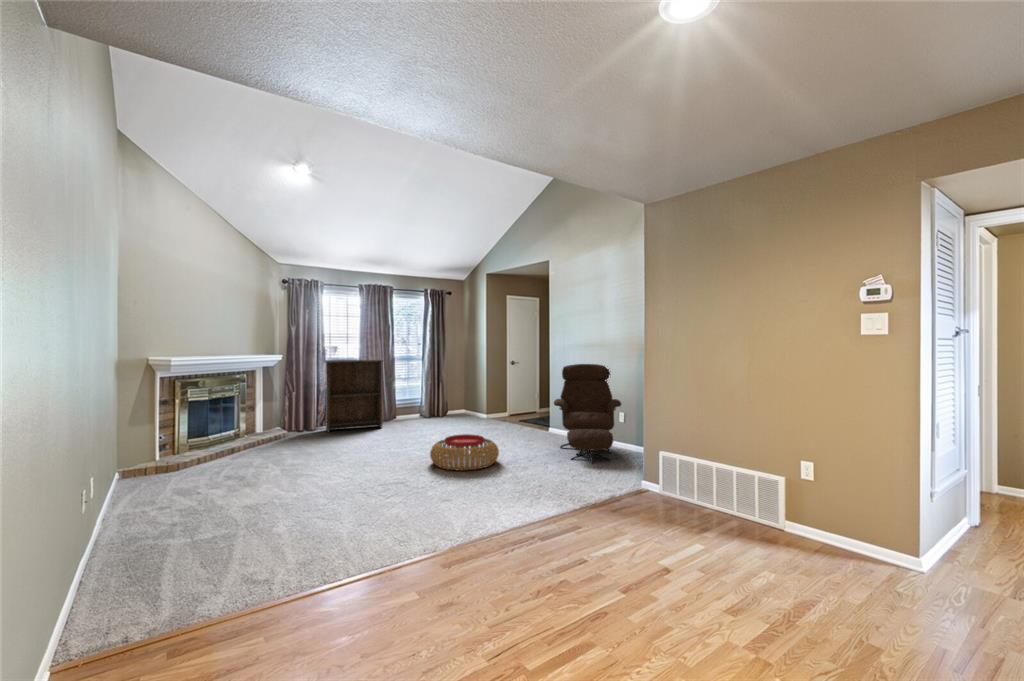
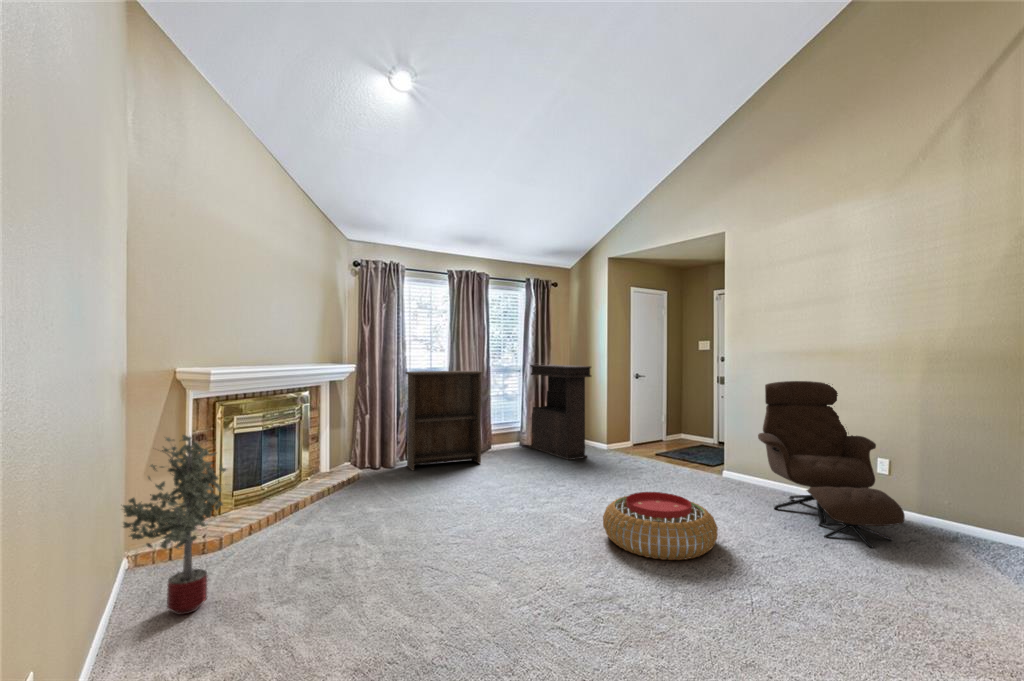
console table: none [422,354,469,425] -> present [526,364,591,460]
potted tree: none [117,395,183,496] -> present [123,435,226,615]

